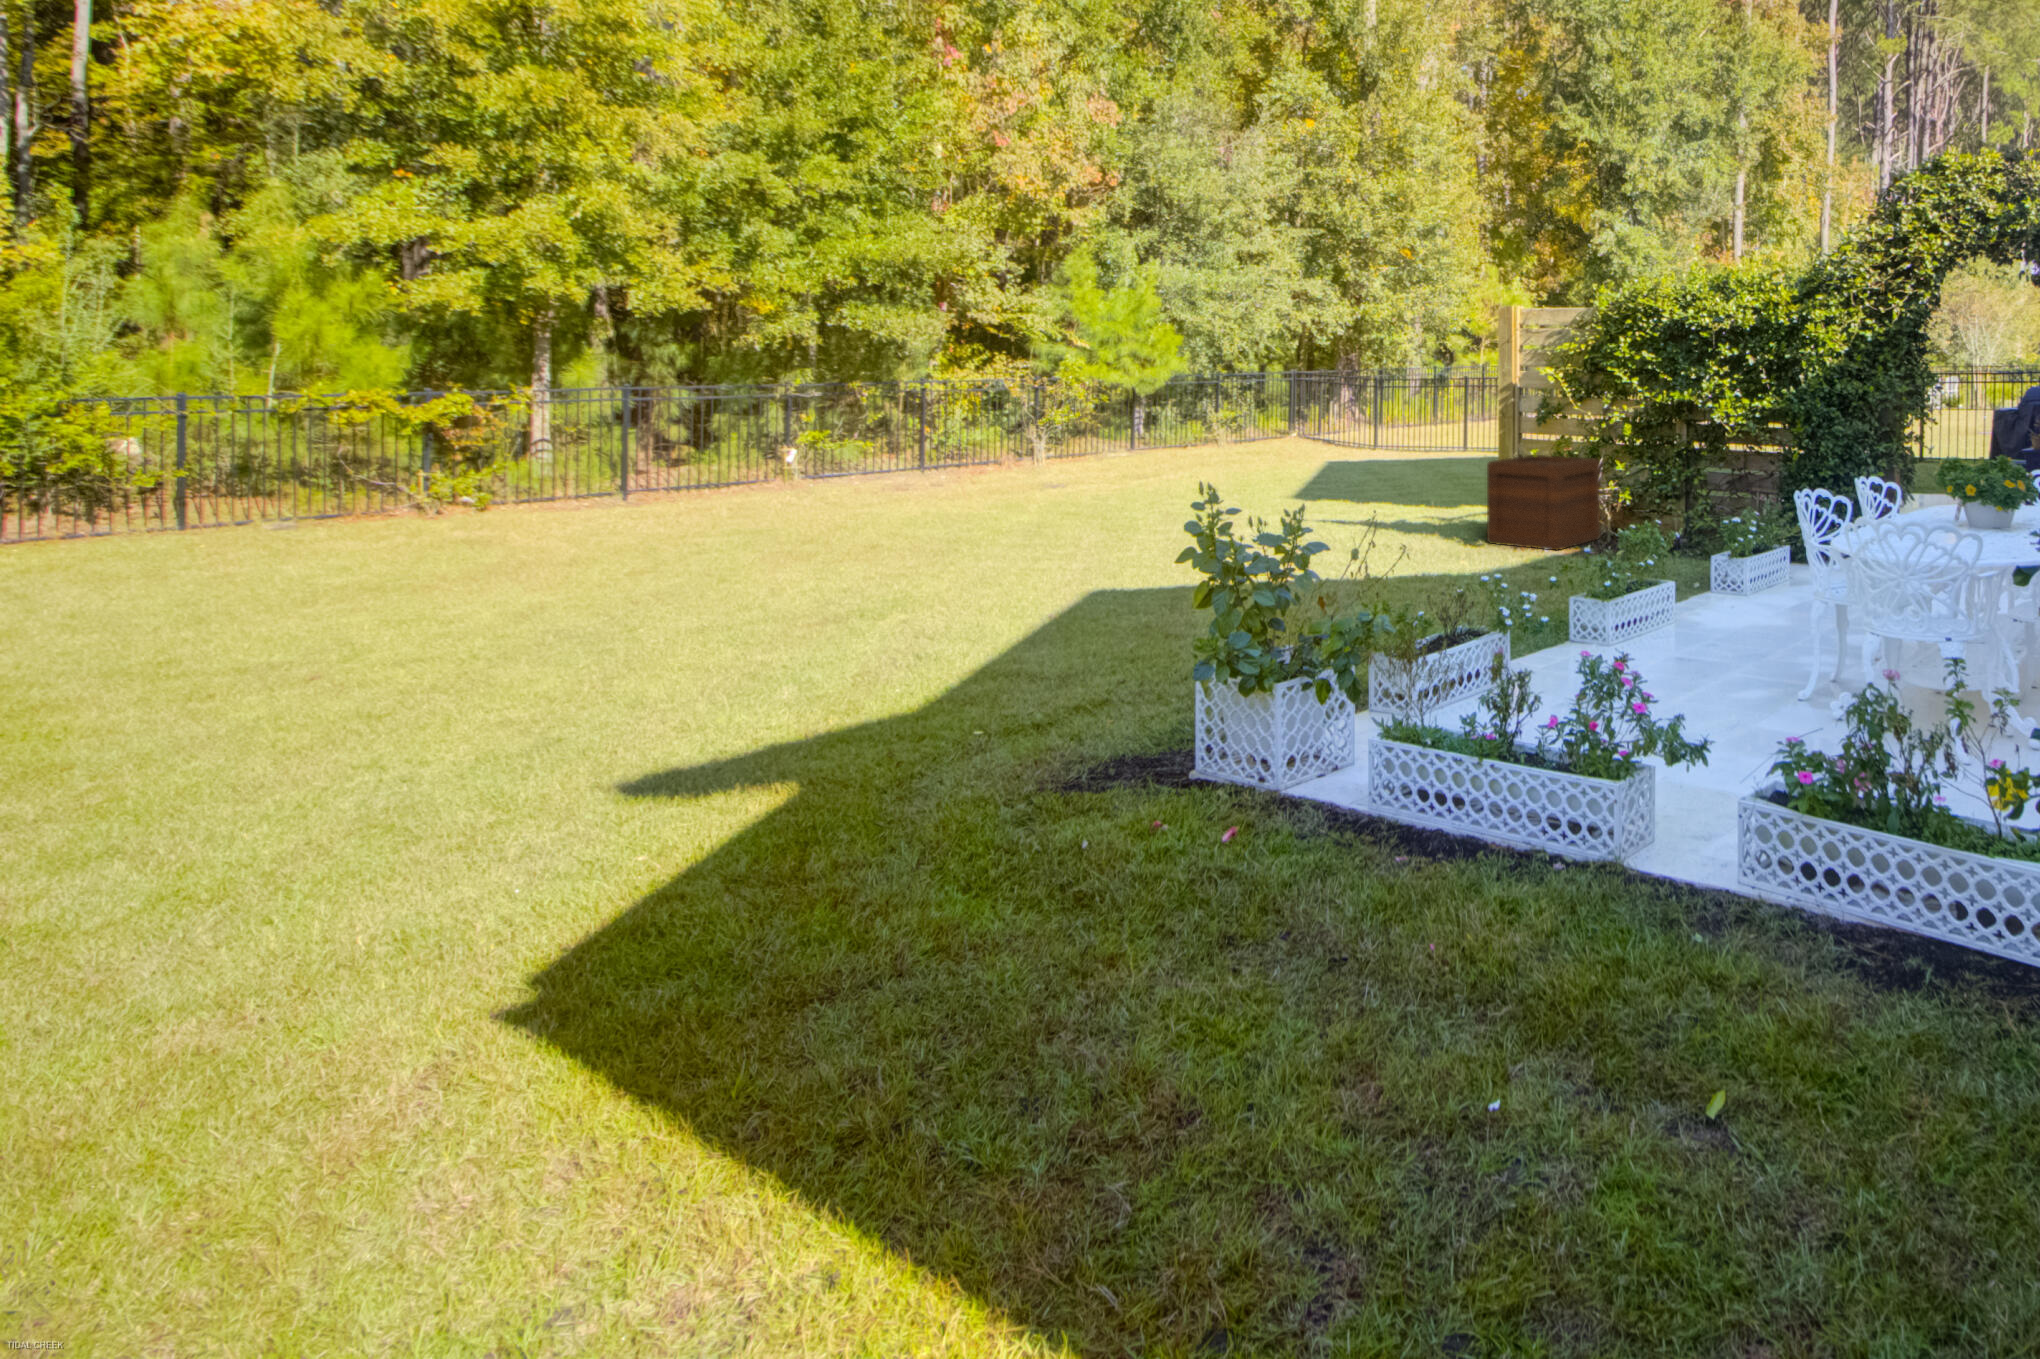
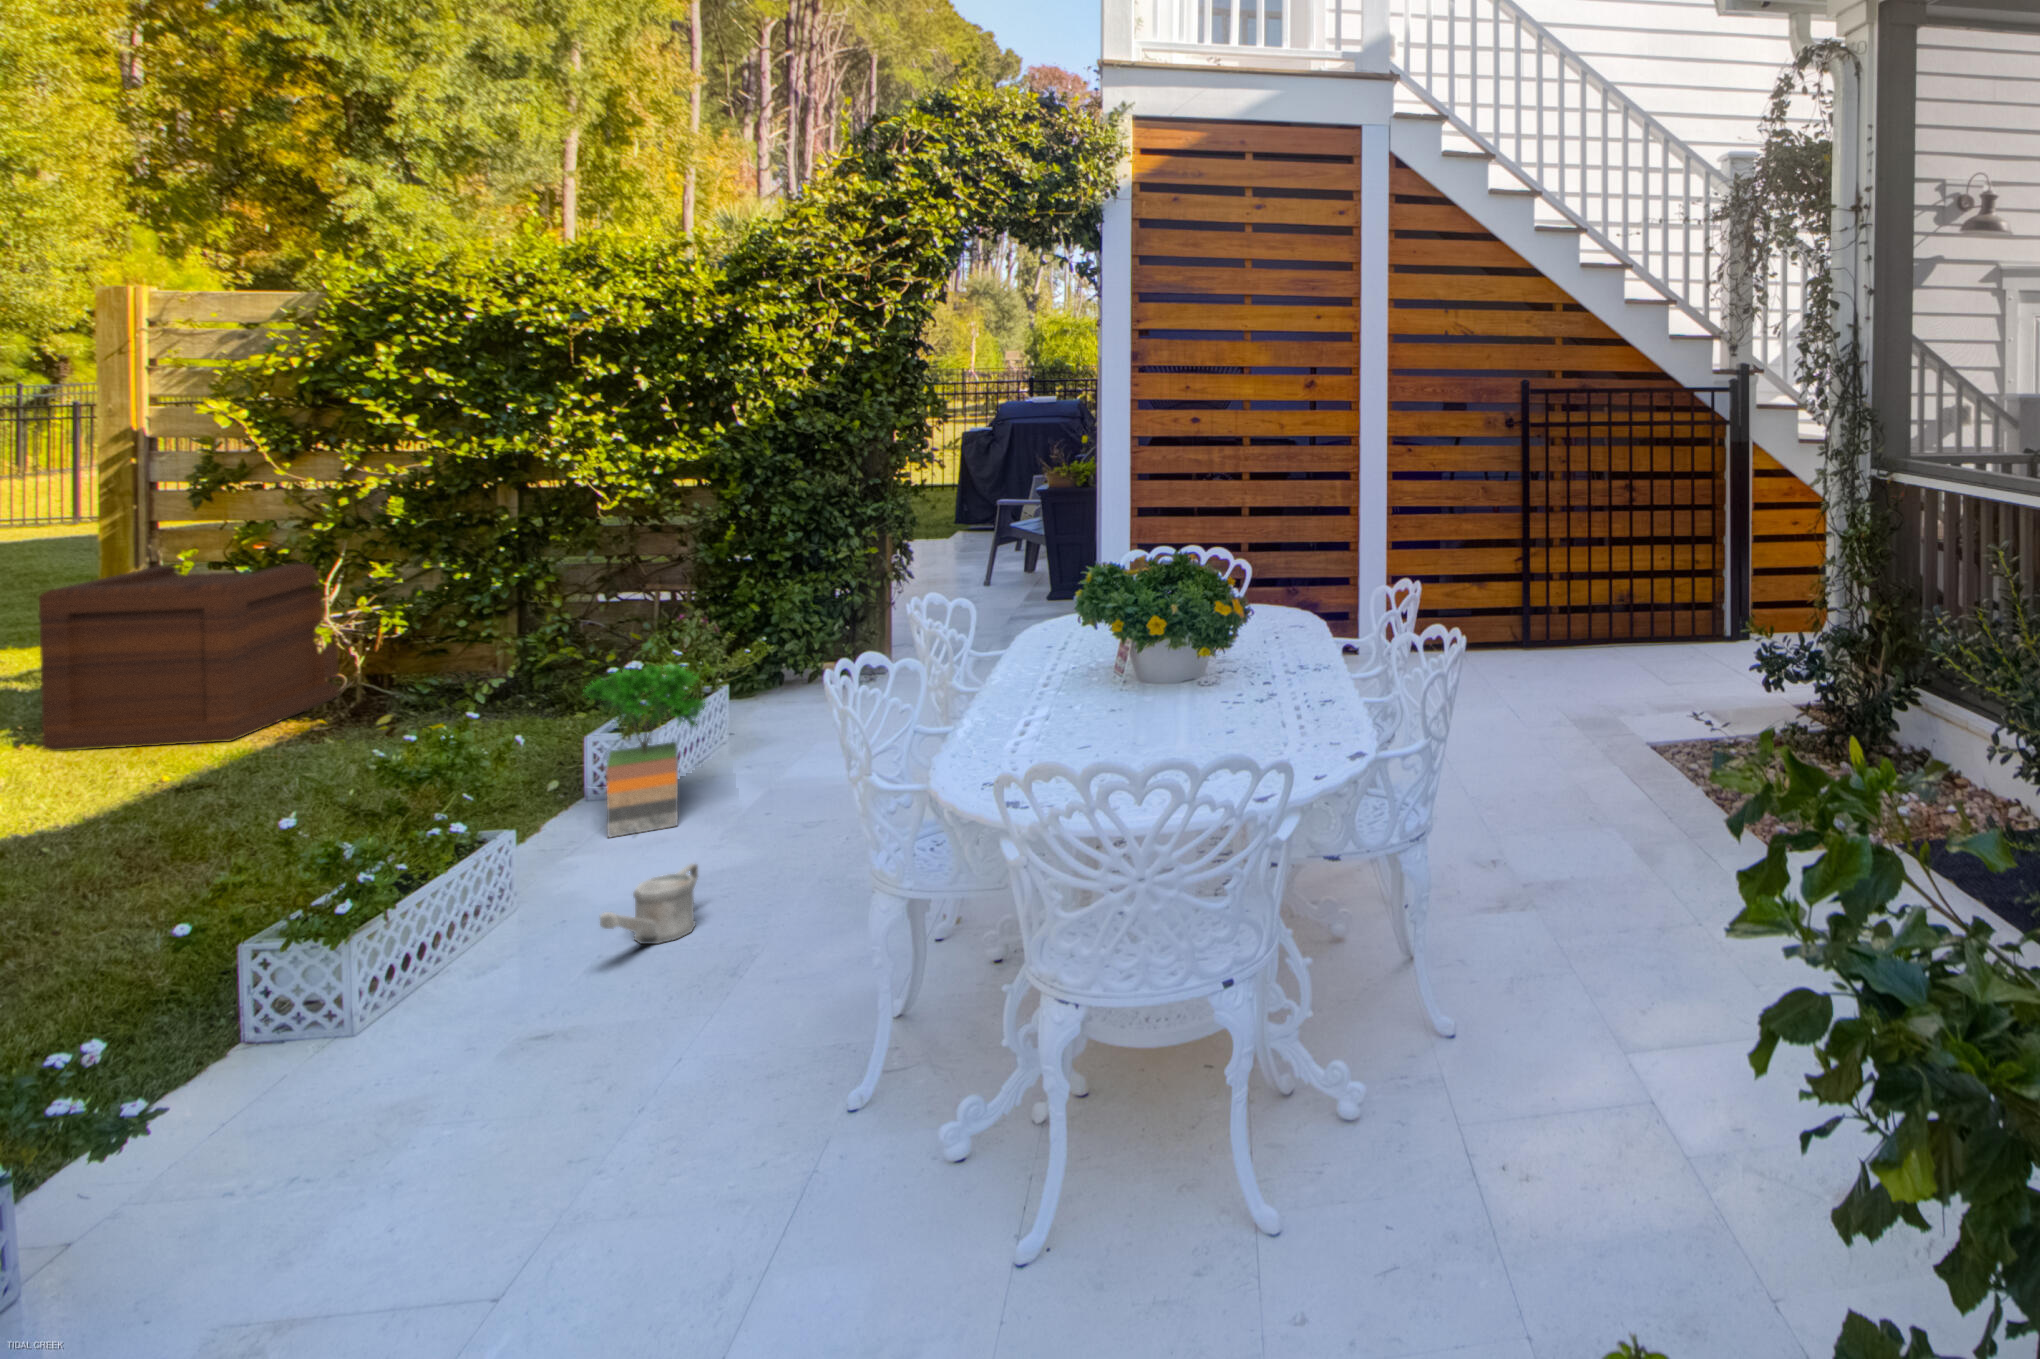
potted tree: none [1707,521,1771,617] -> present [585,664,705,837]
watering can: none [1708,622,1755,656] -> present [600,864,698,944]

